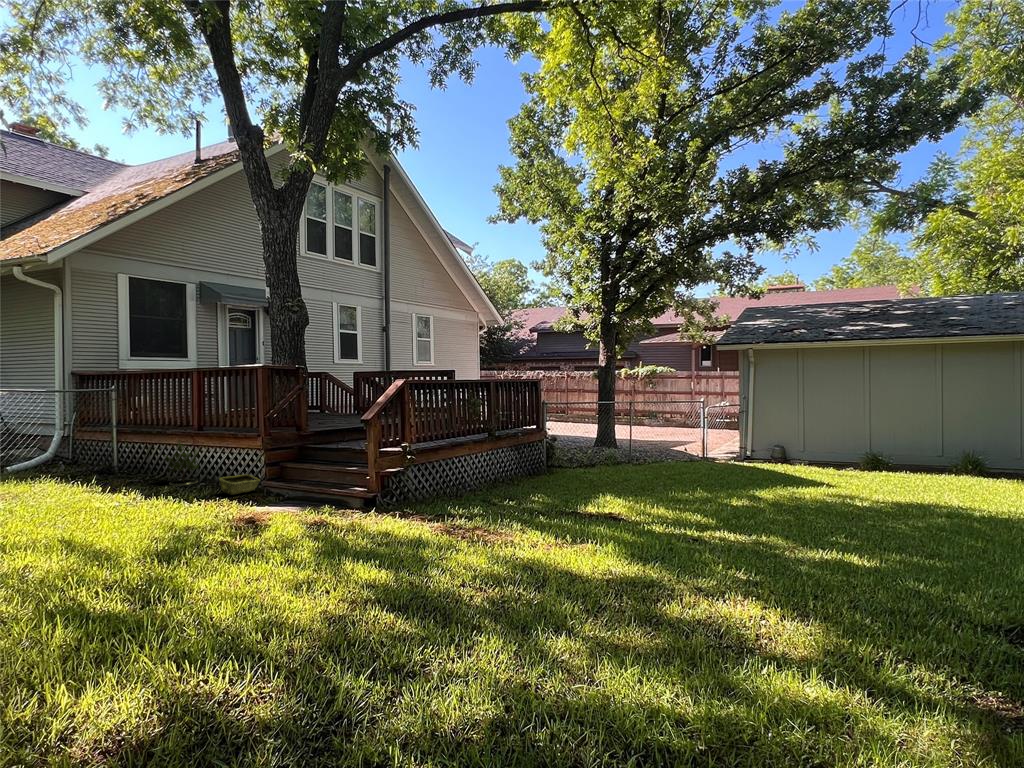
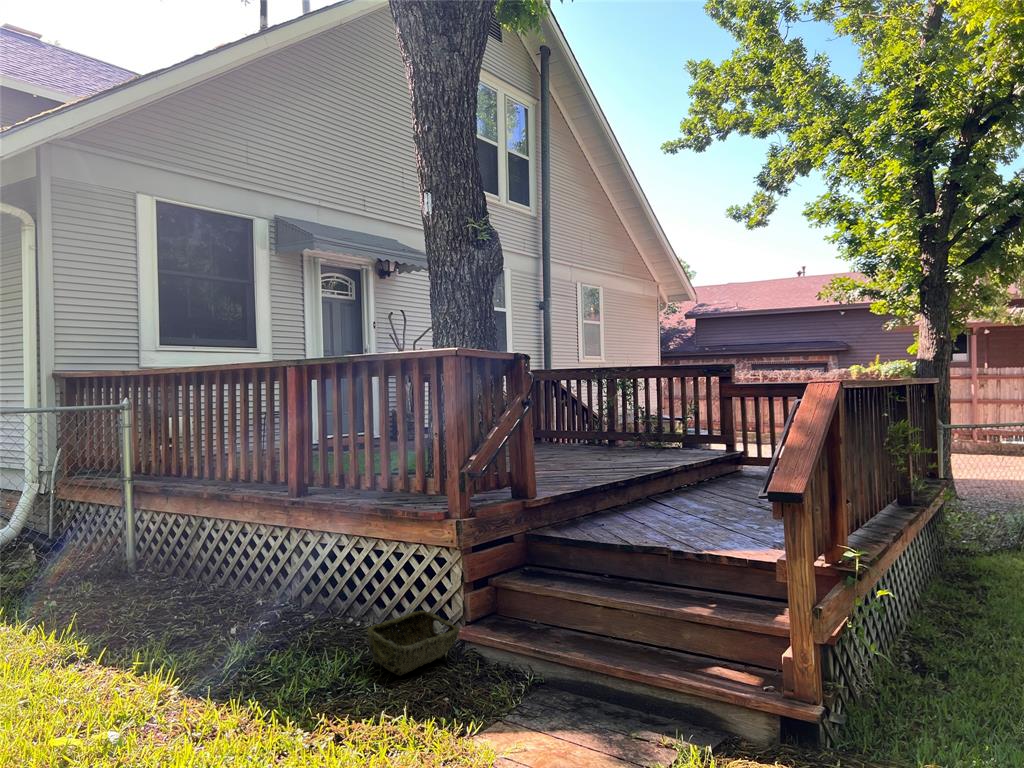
potted tree: present [166,442,198,486] -> none [227,515,305,626]

